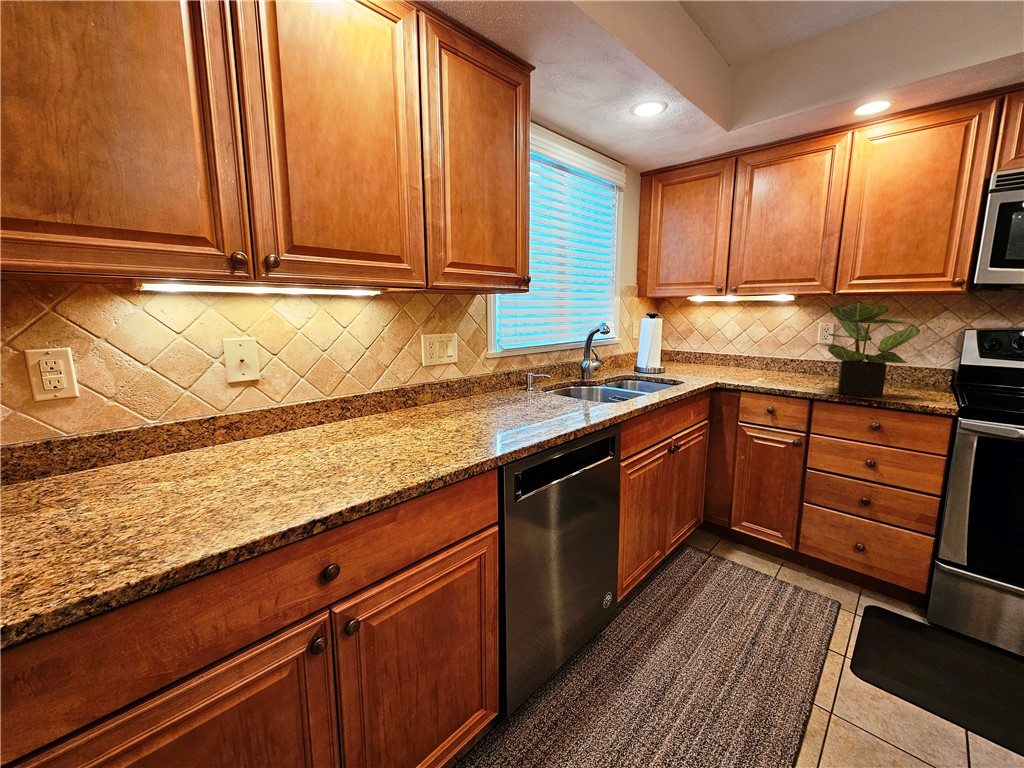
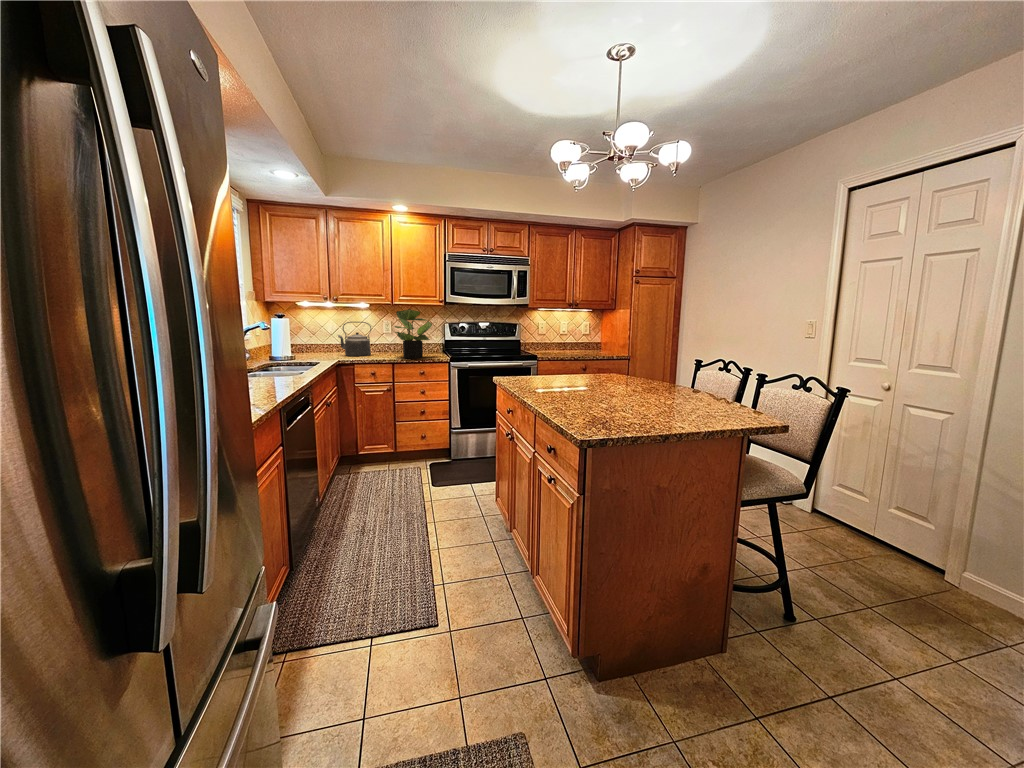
kettle: none [733,325,789,380] -> present [338,322,371,356]

